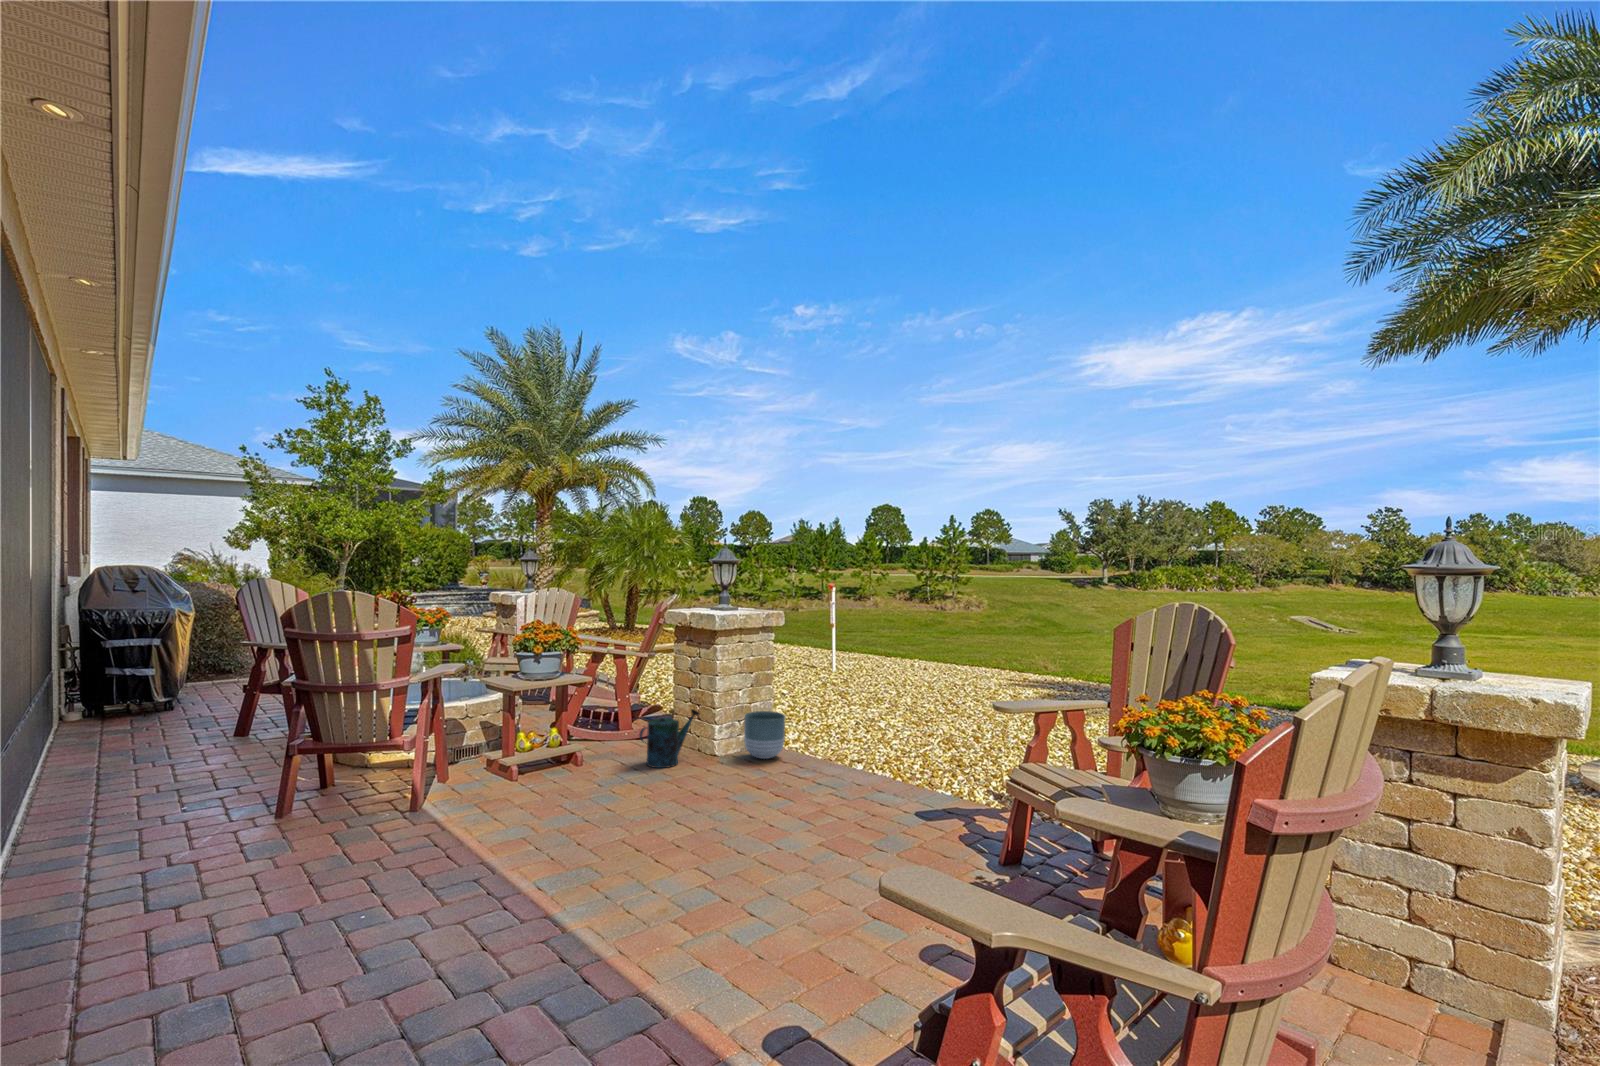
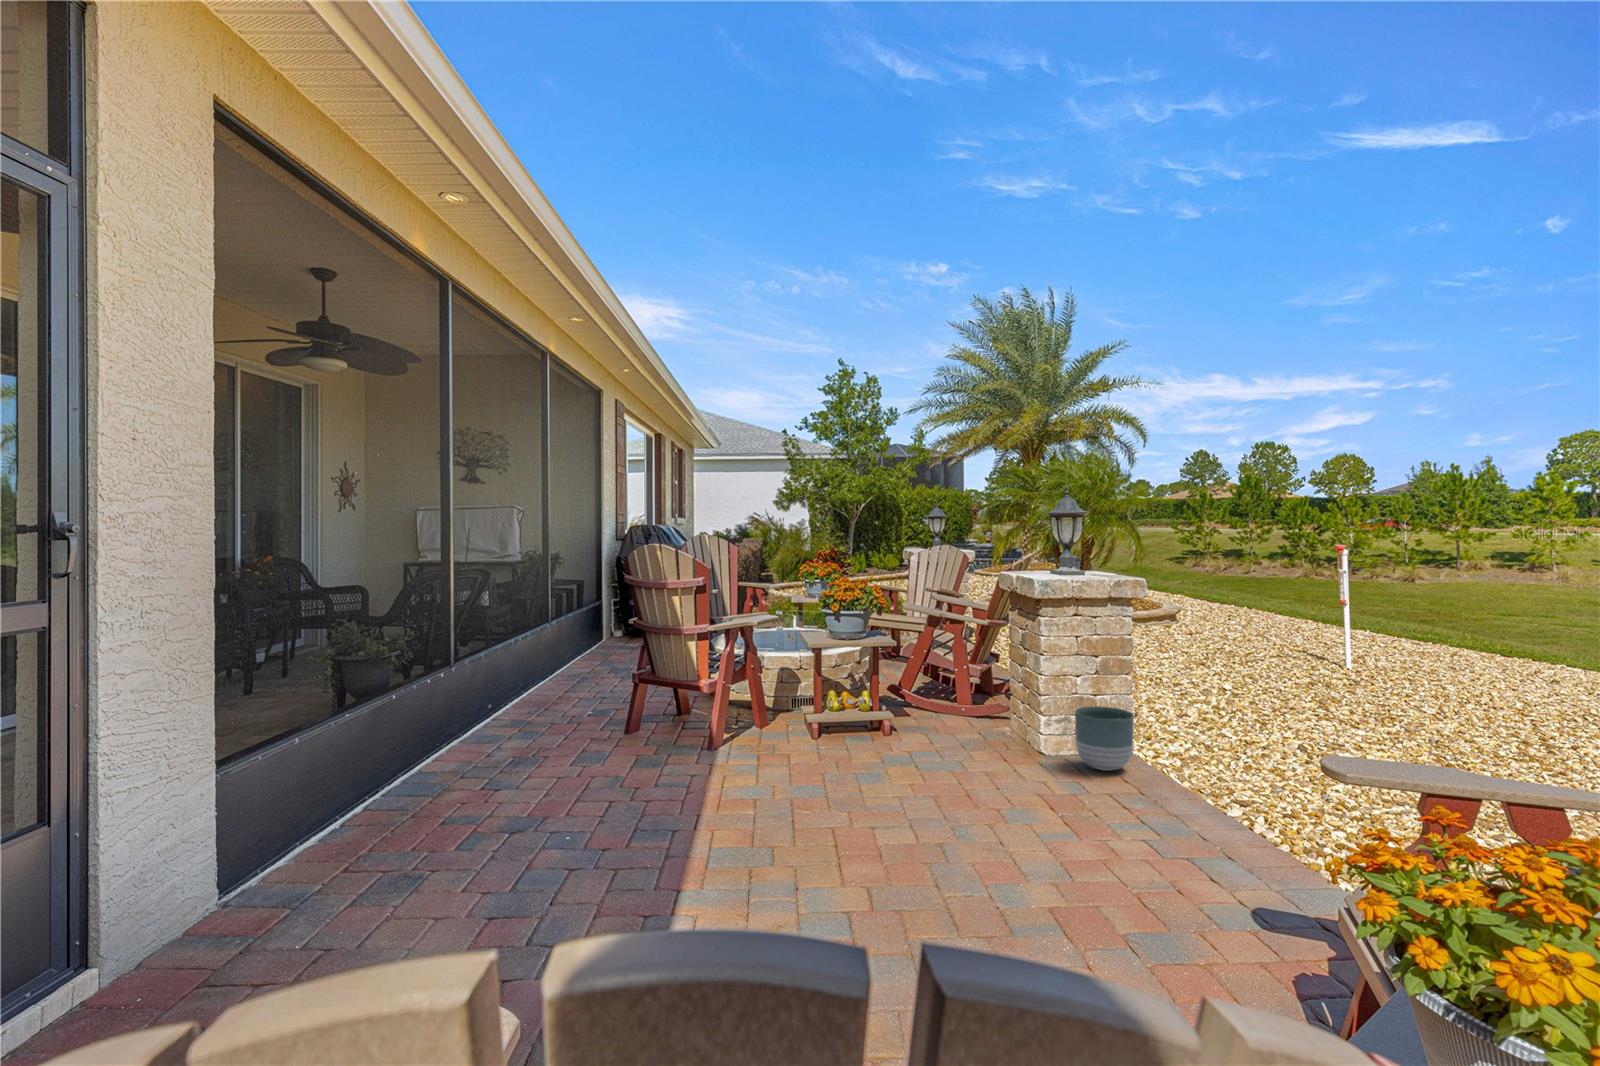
watering can: present [640,709,700,768] -> none [937,692,1022,759]

